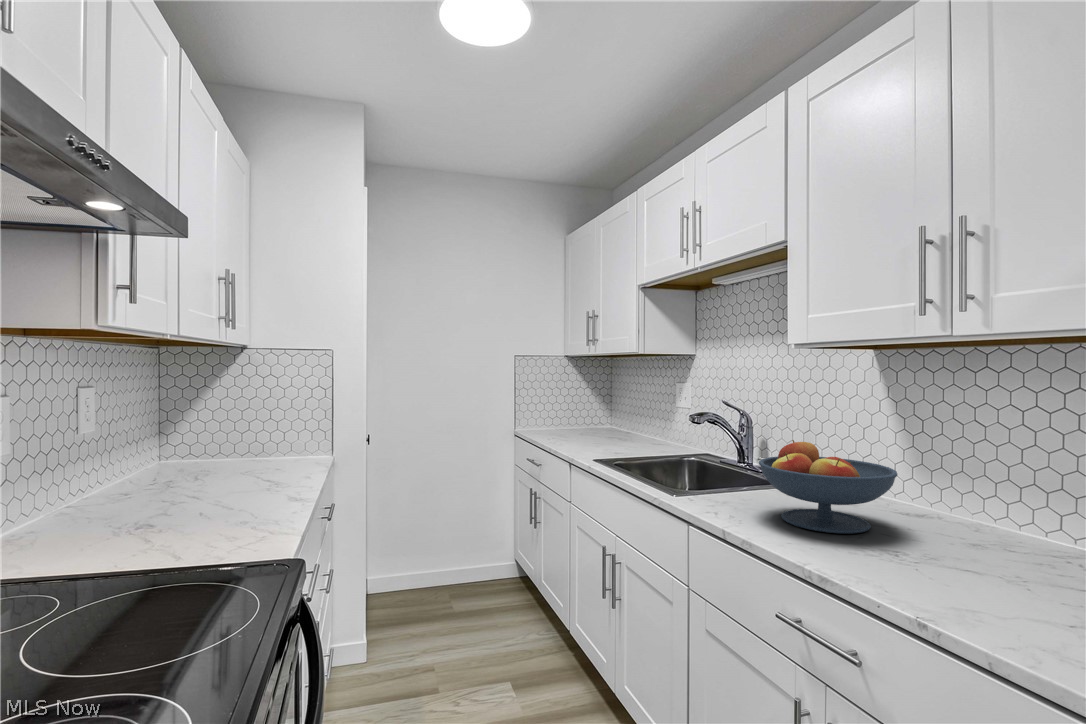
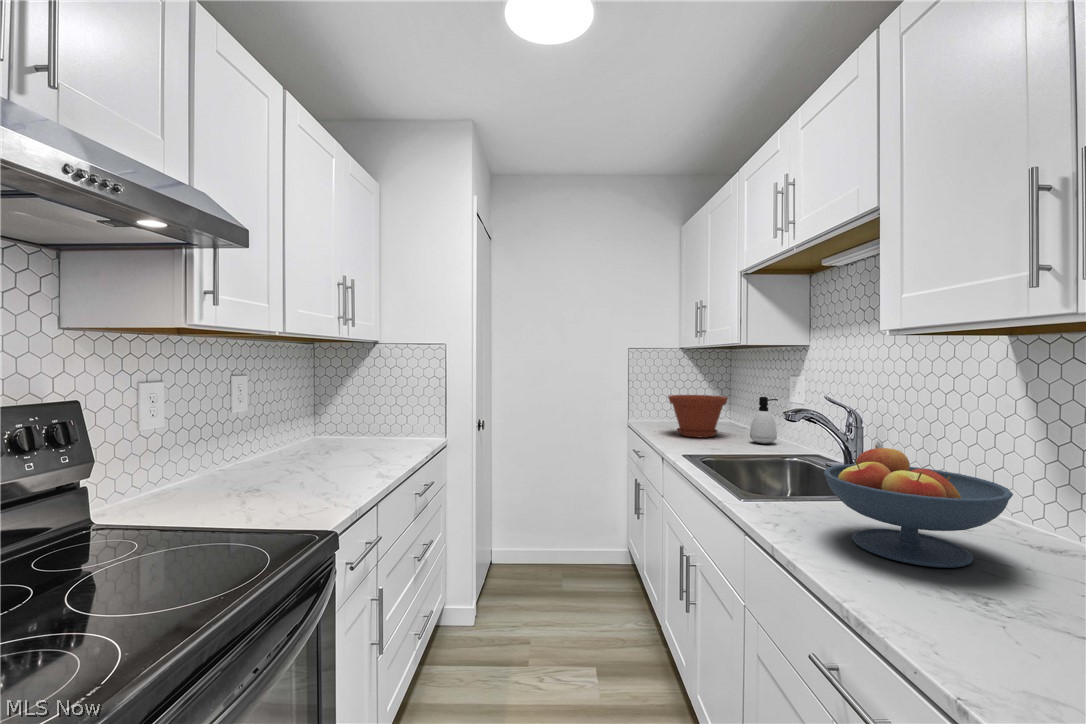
plant pot: none [567,402,623,443] -> present [668,395,728,438]
soap dispenser: none [645,403,669,446] -> present [750,397,778,443]

